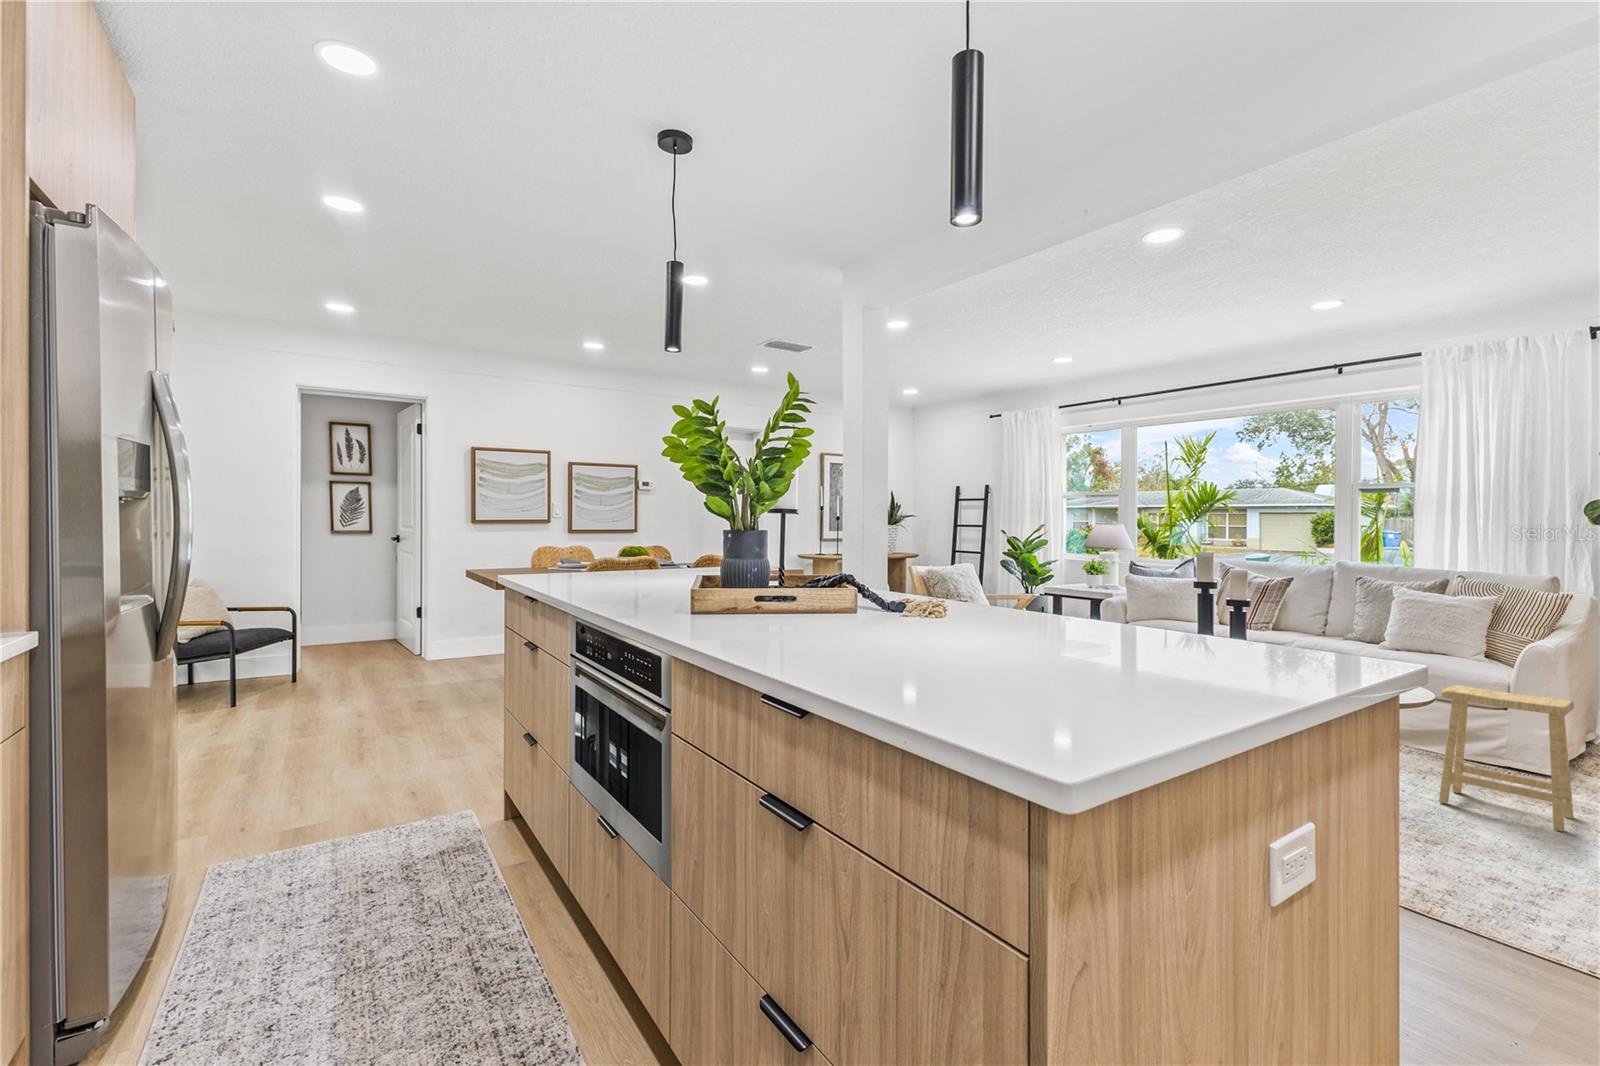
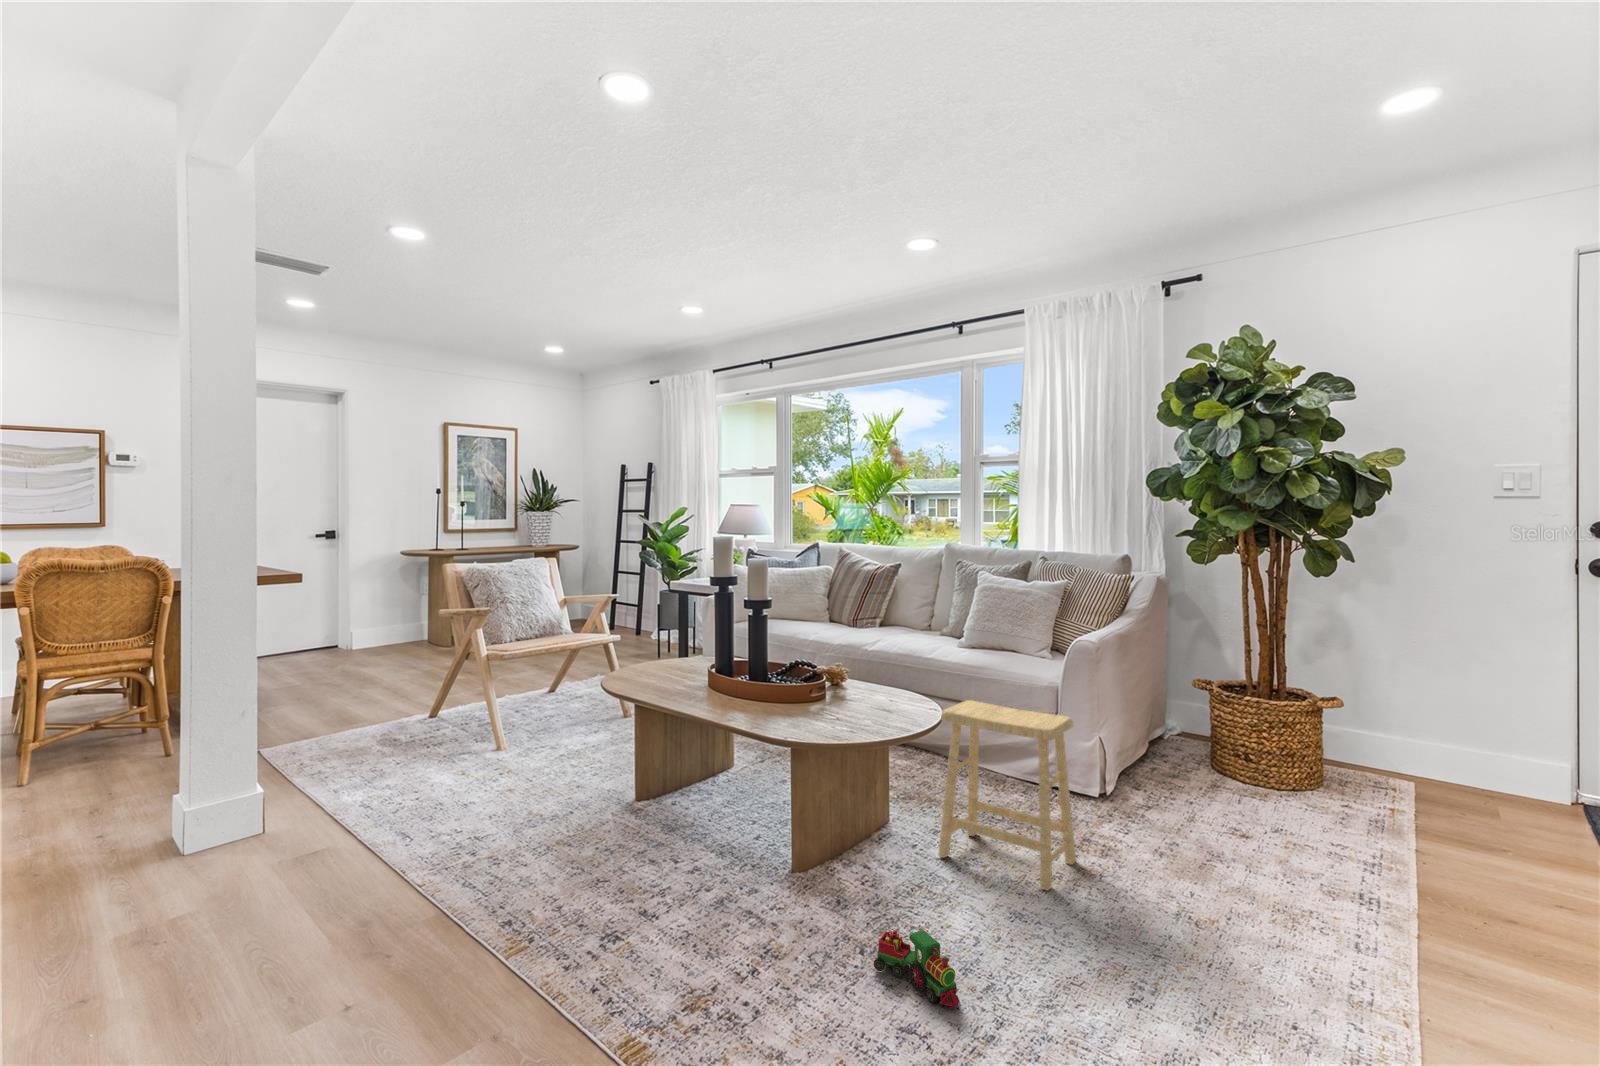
toy train: none [1450,833,1544,882] -> present [874,930,959,1006]

